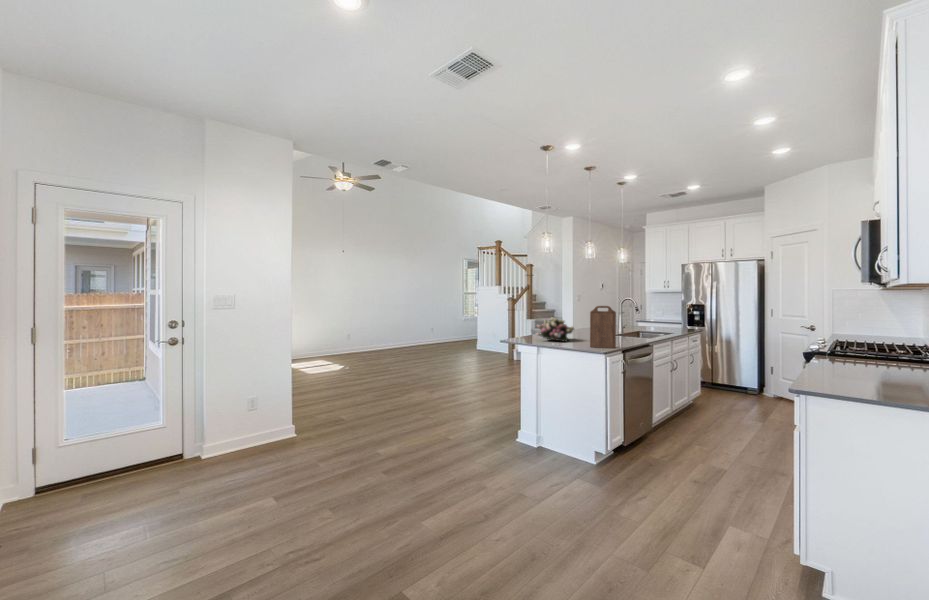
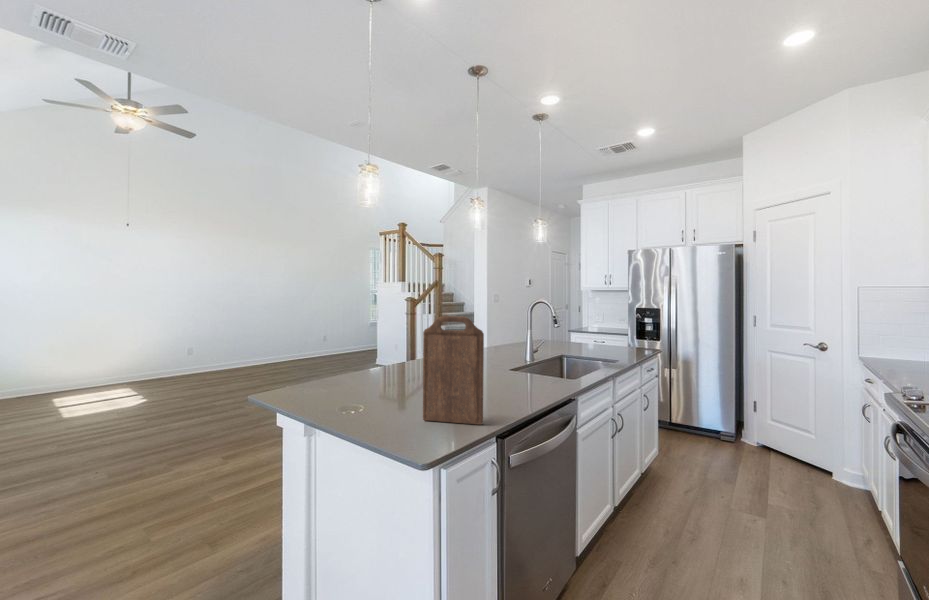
flower arrangement: present [536,318,574,342] -> none [333,337,419,392]

